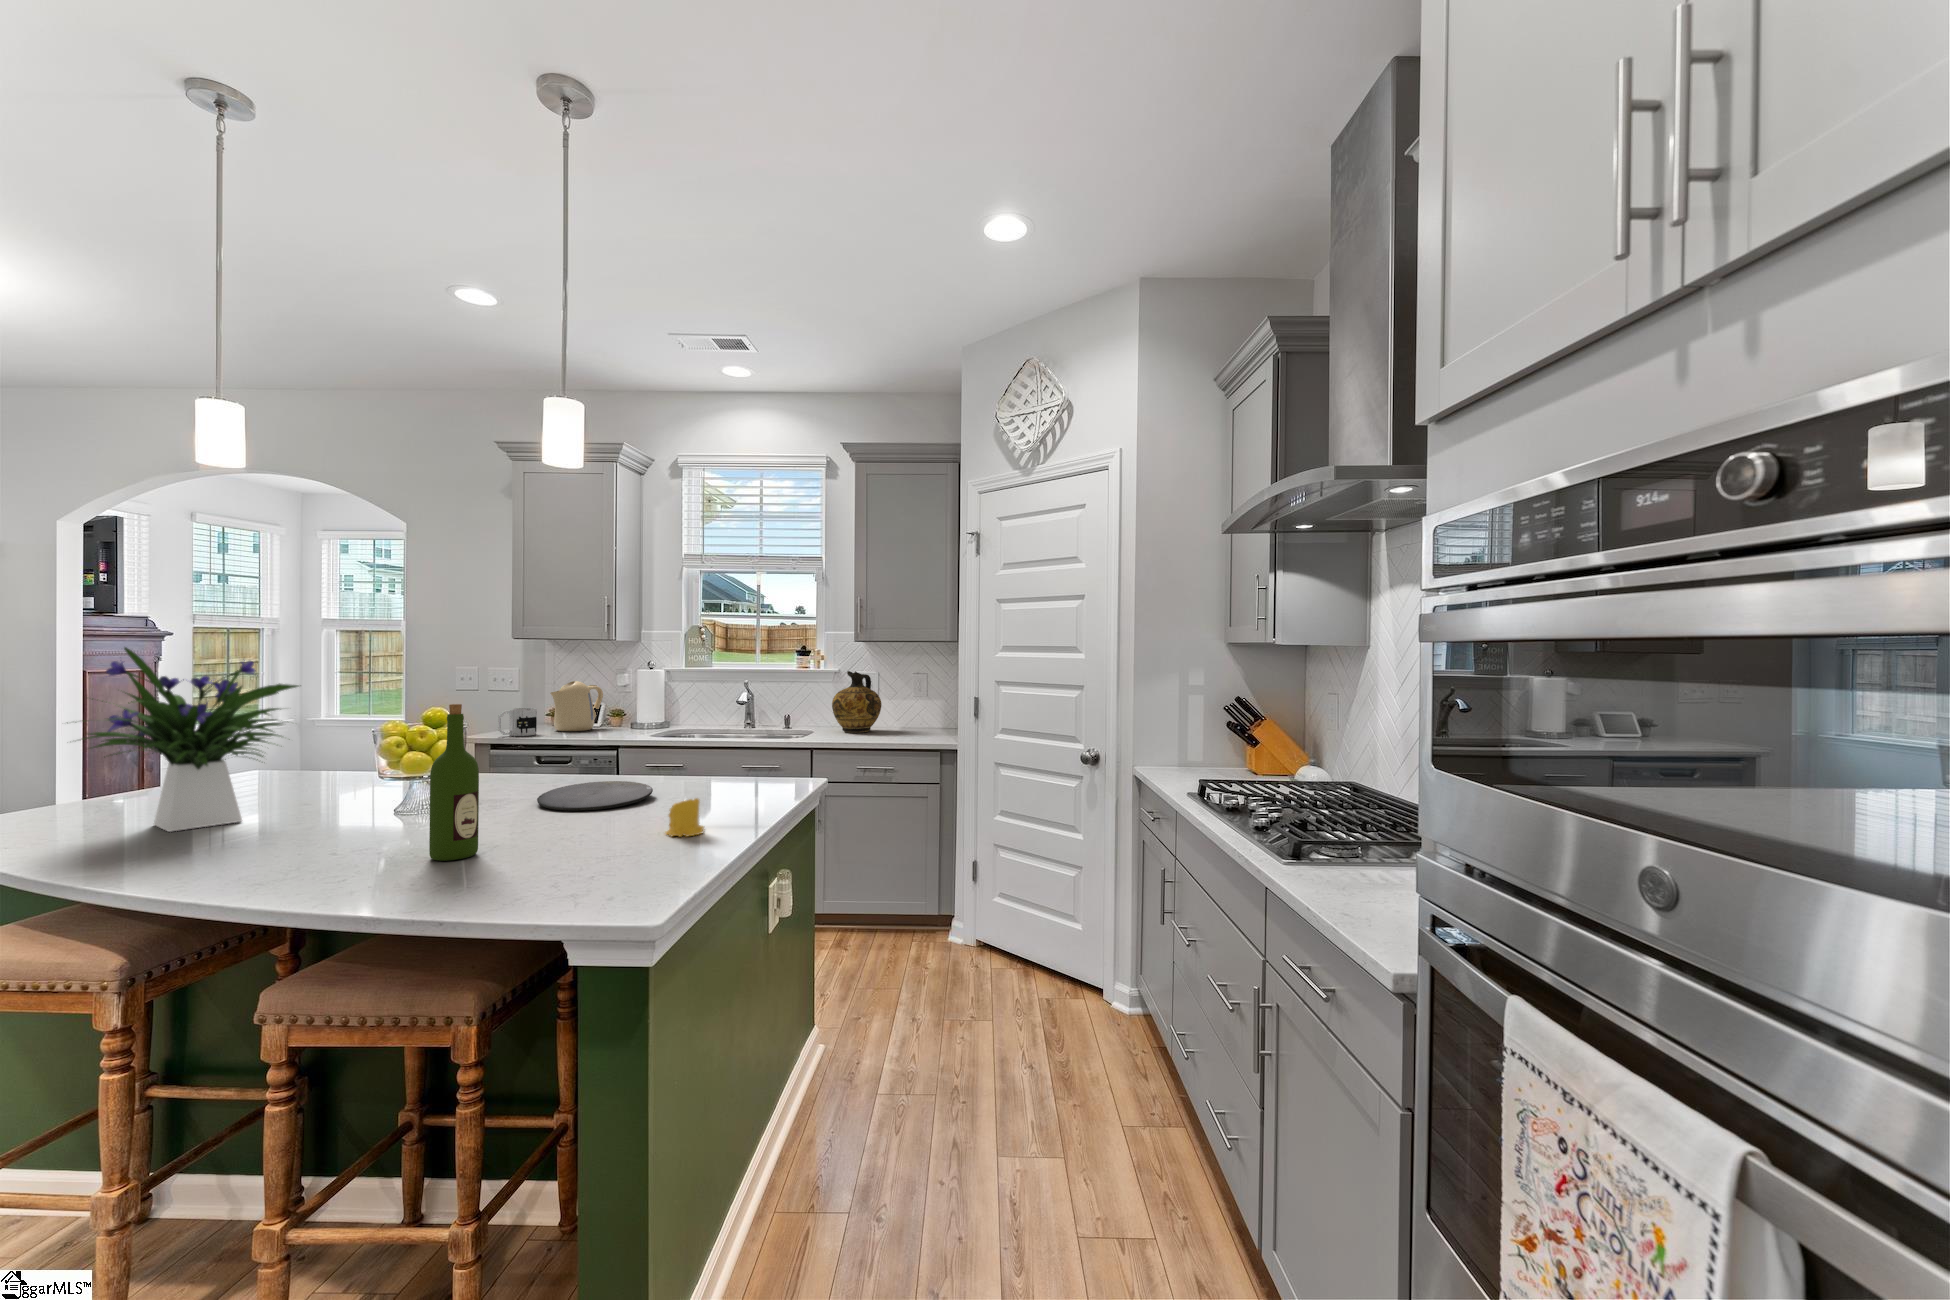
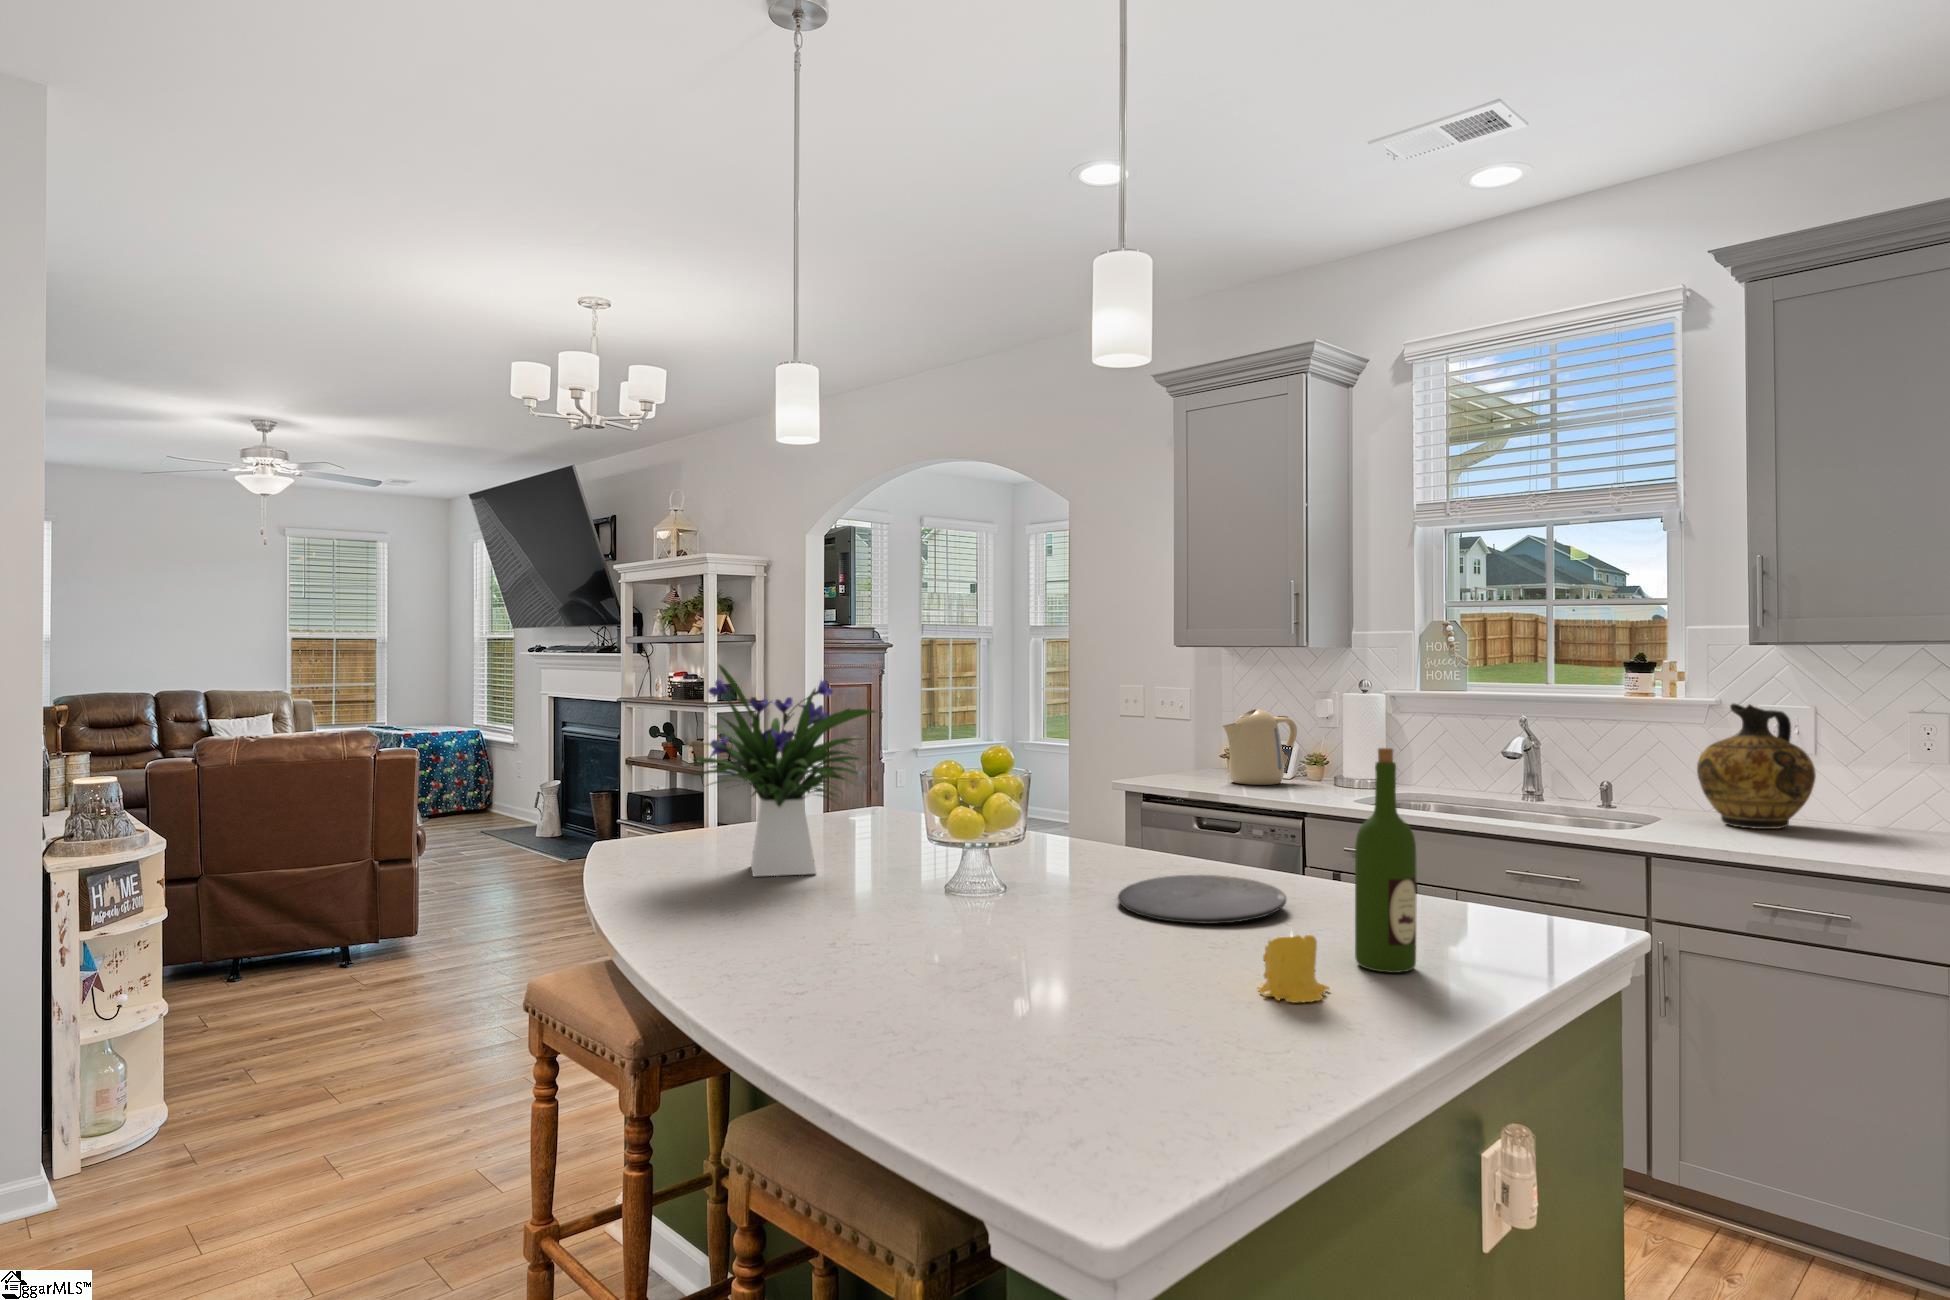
wine bottle: present [429,704,479,861] -> present [1355,748,1416,973]
mug: present [498,708,537,736] -> none [1154,746,1203,787]

